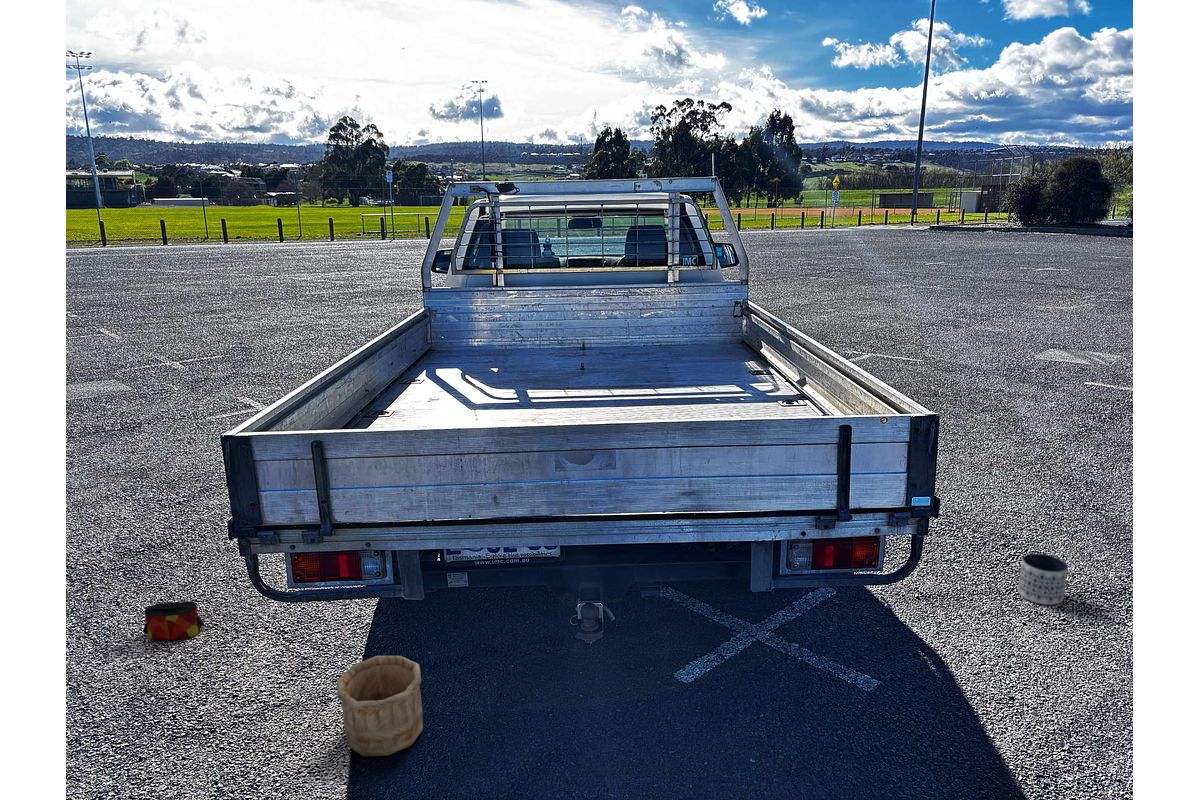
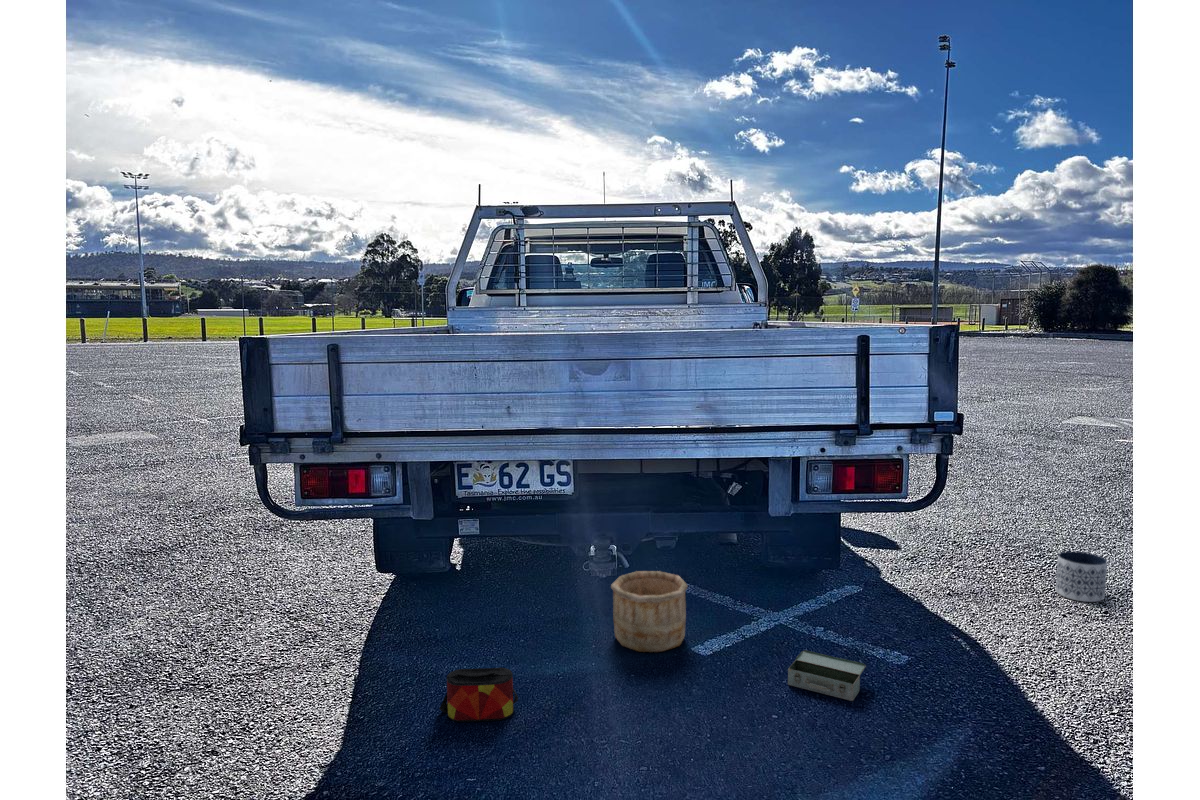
bag: present [143,602,204,641] -> present [439,667,518,722]
wooden bucket: present [337,656,423,756] -> present [611,571,687,652]
toolbox: none [765,681,838,738] -> present [788,650,866,701]

